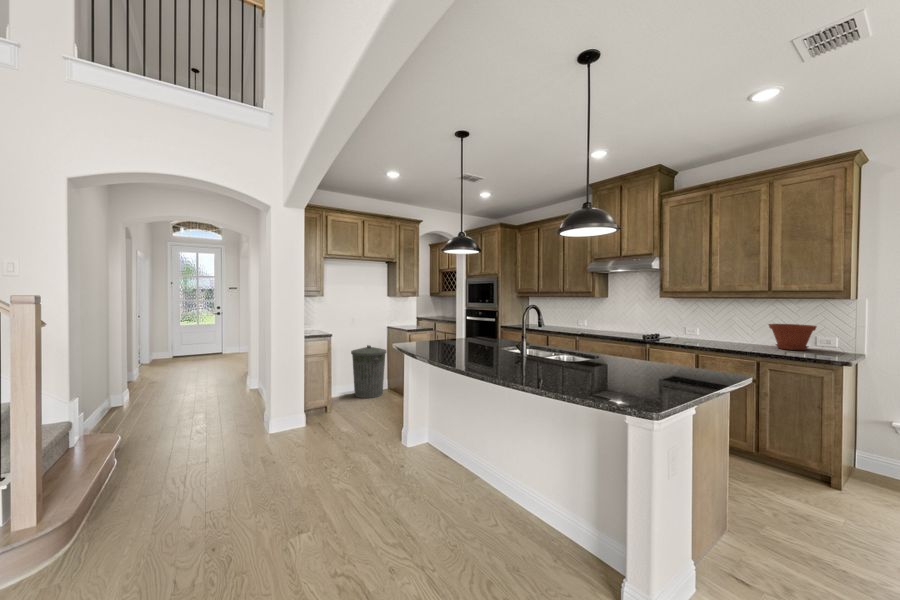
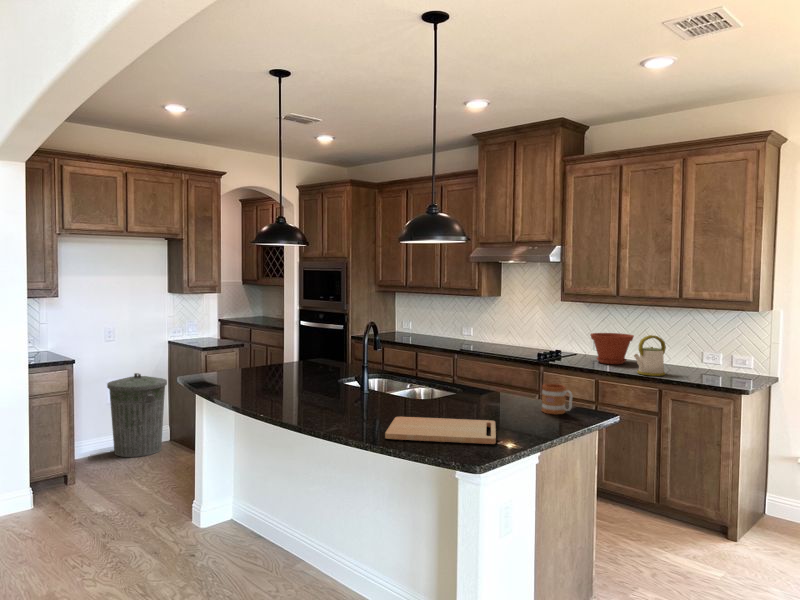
kettle: none [730,320,759,351] -> present [634,335,666,376]
plant pot: present [769,324,817,350] -> present [590,333,634,364]
mug: none [680,350,711,374] -> present [542,384,572,414]
cutting board: none [561,371,661,395] -> present [385,417,496,444]

